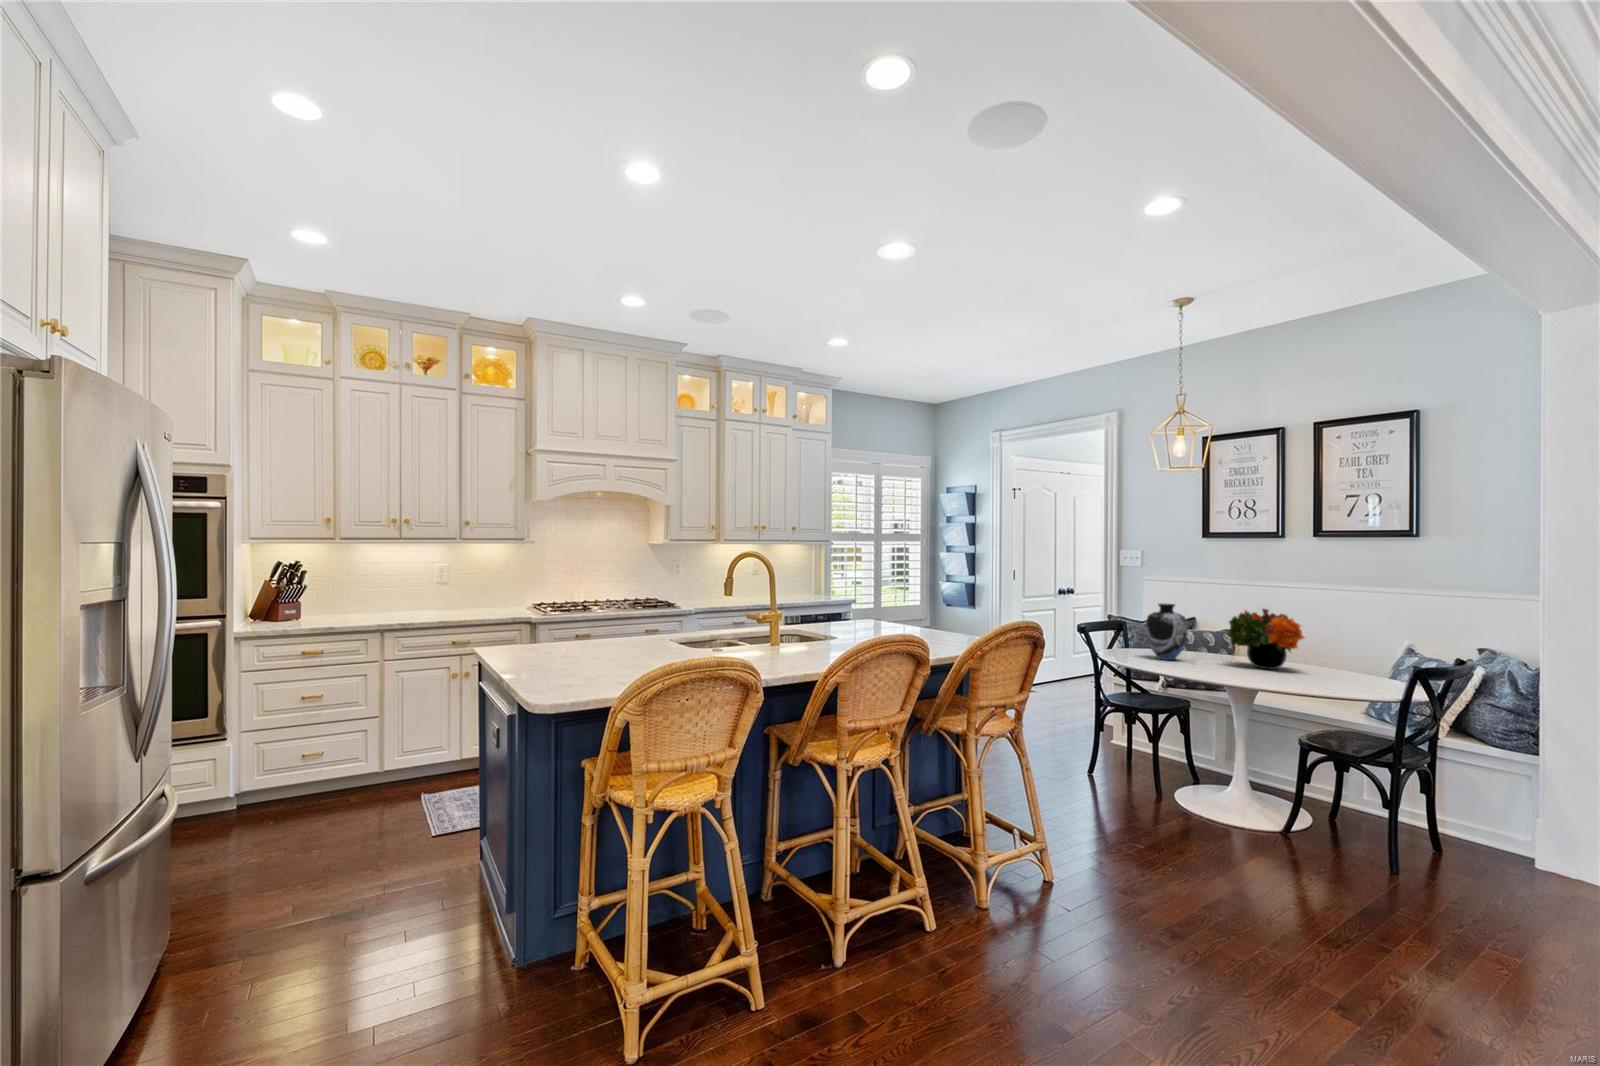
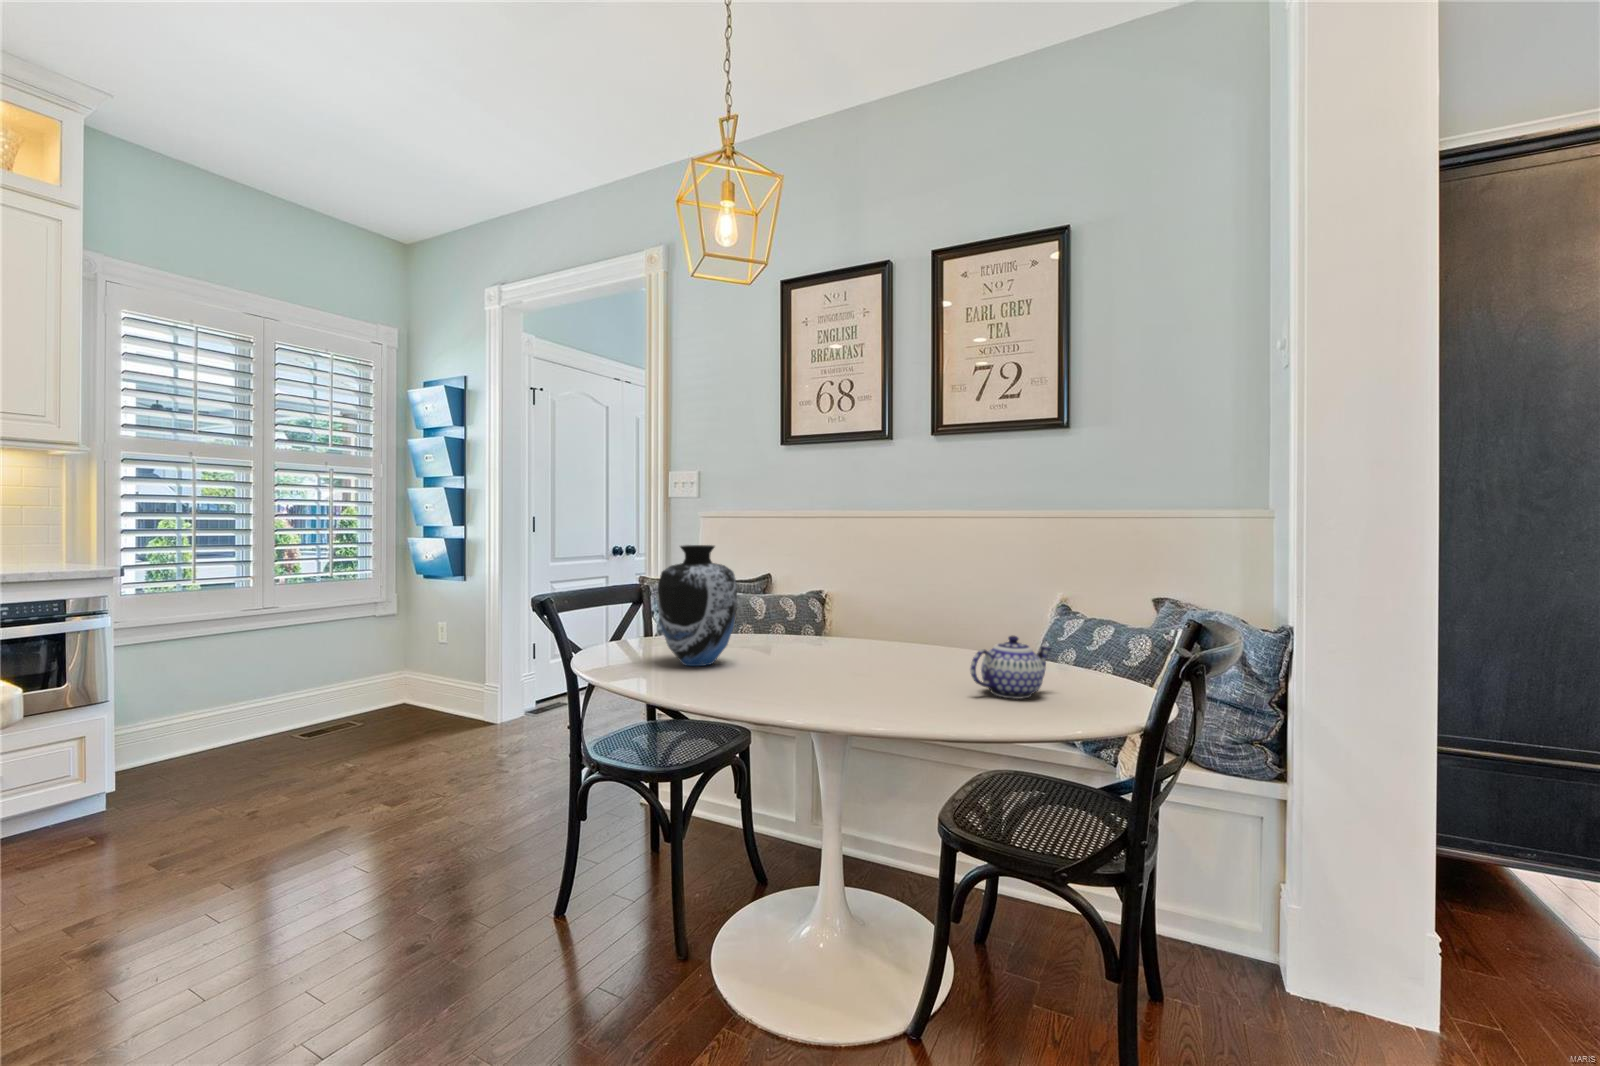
flower arrangement: present [1227,609,1305,669] -> none [806,547,945,668]
teapot: none [1313,655,1364,685] -> present [970,636,1051,699]

